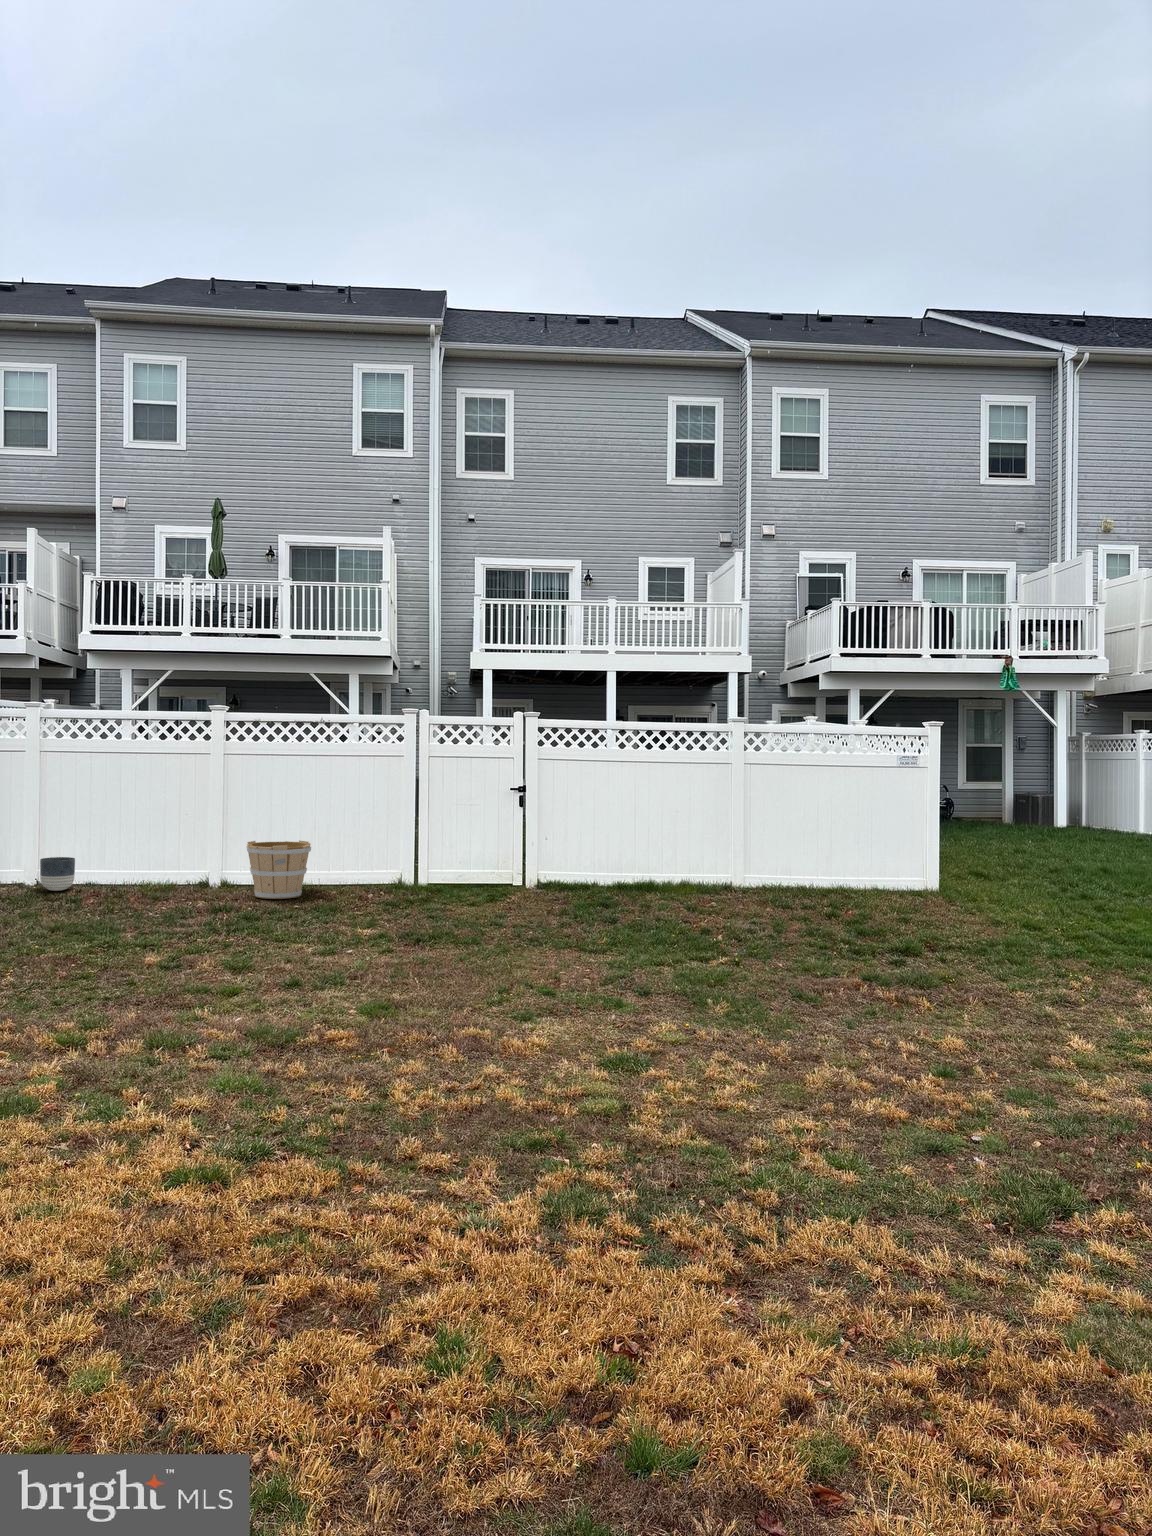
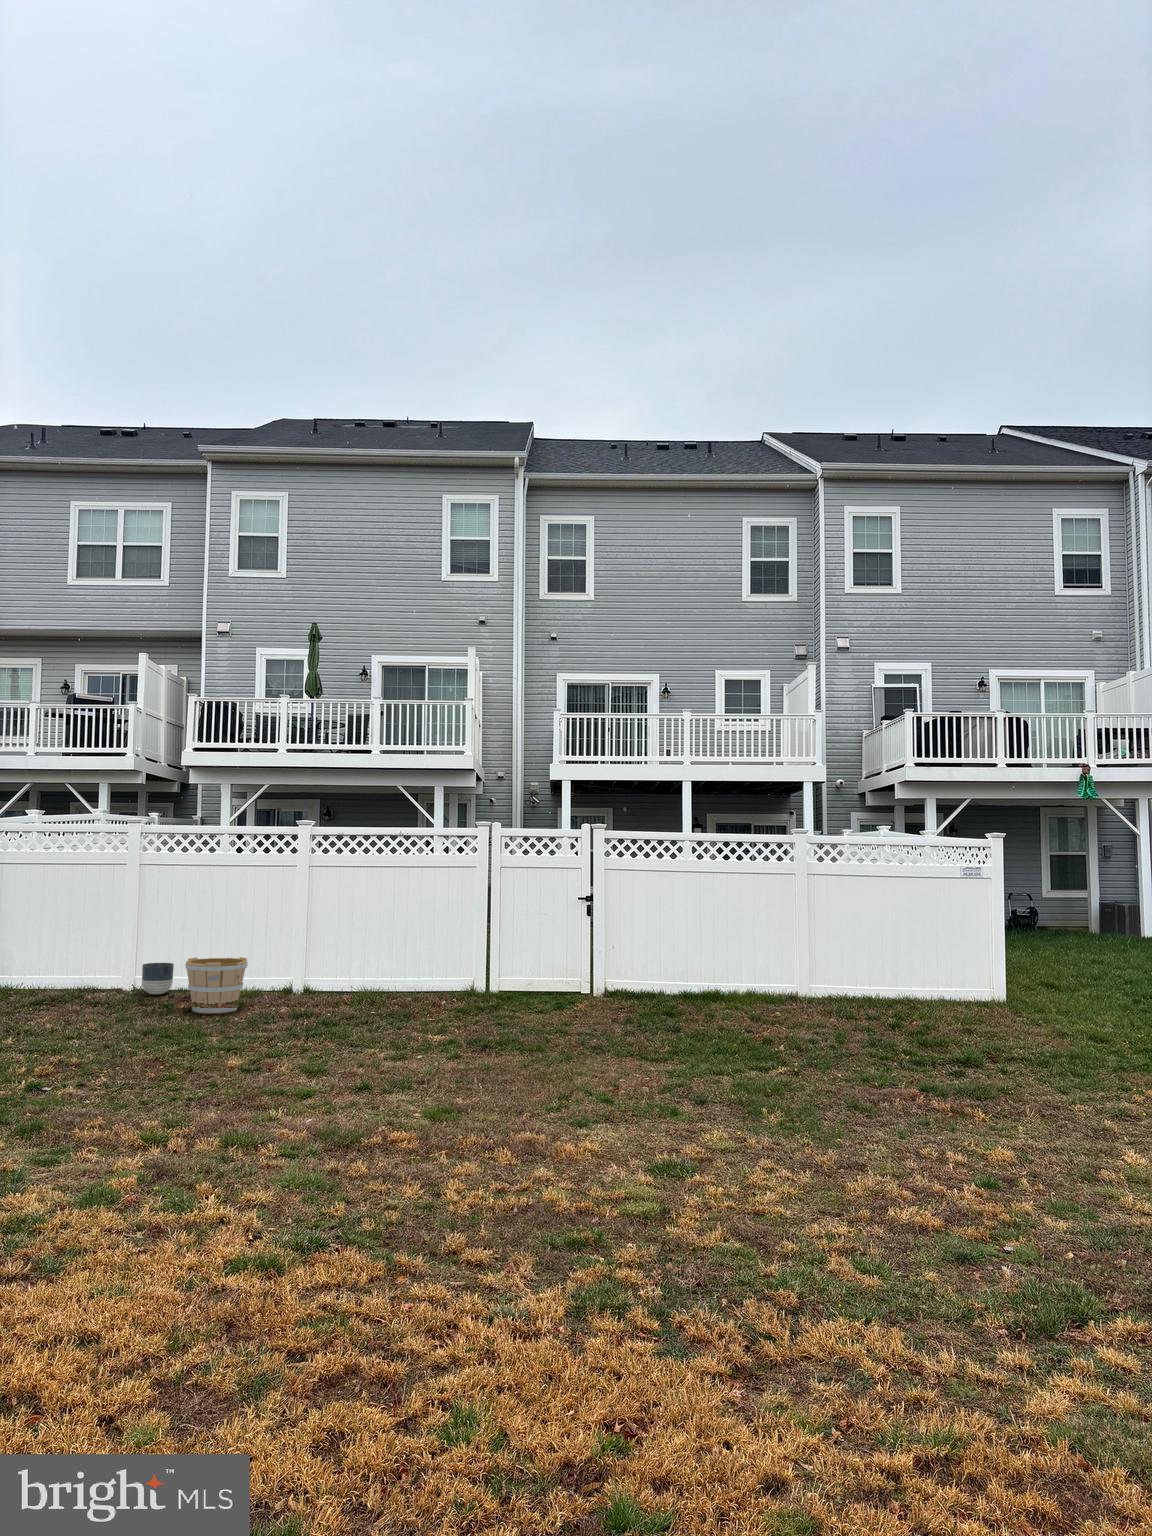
wooden bucket: present [247,841,311,899] -> present [185,957,248,1014]

